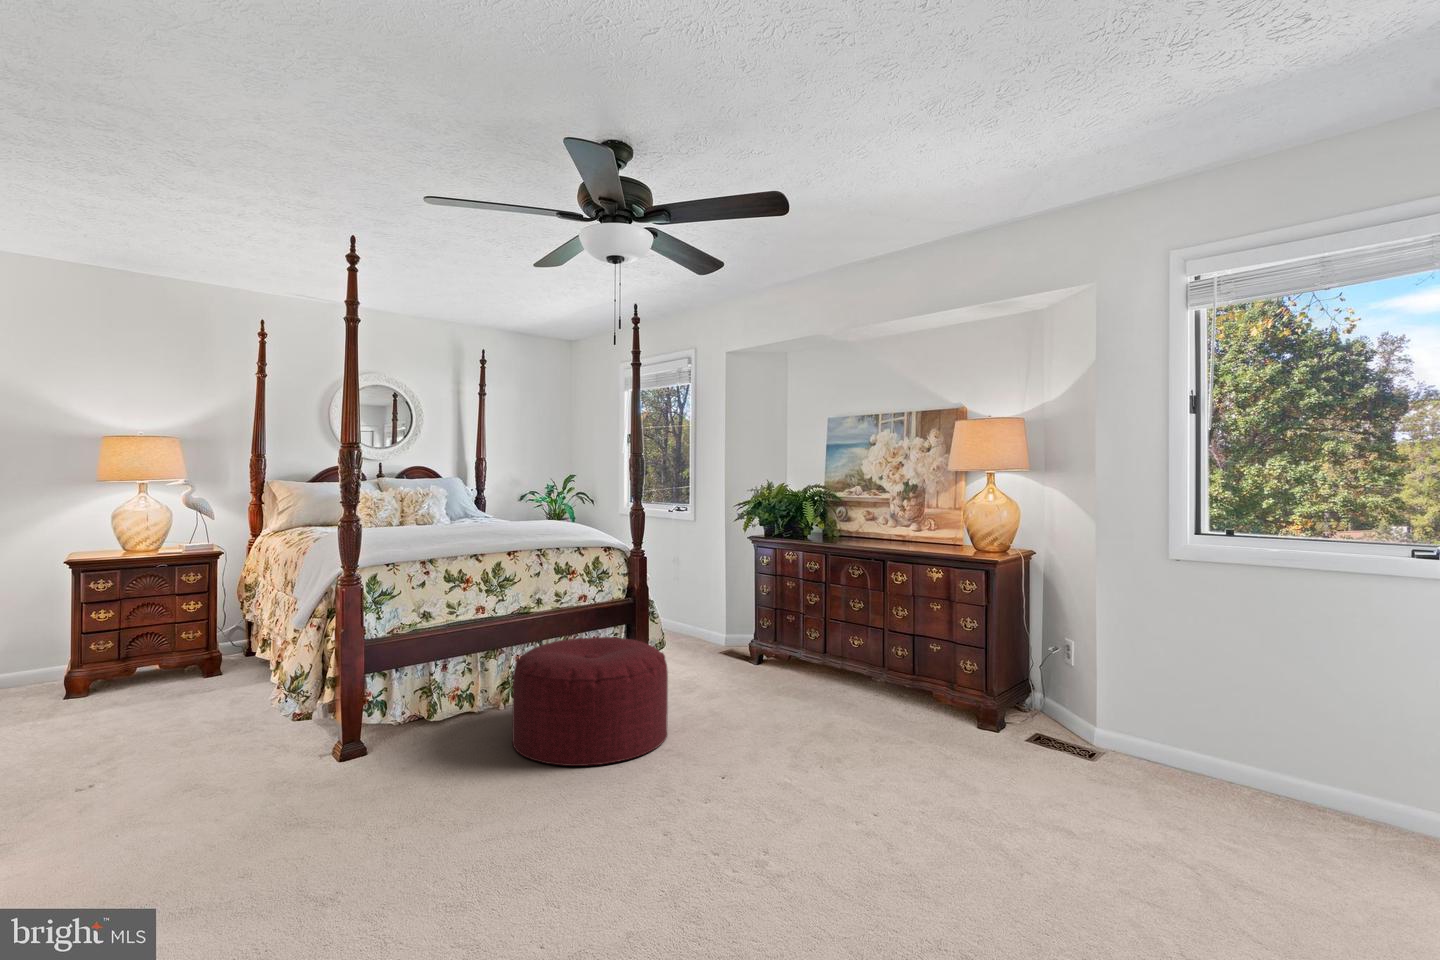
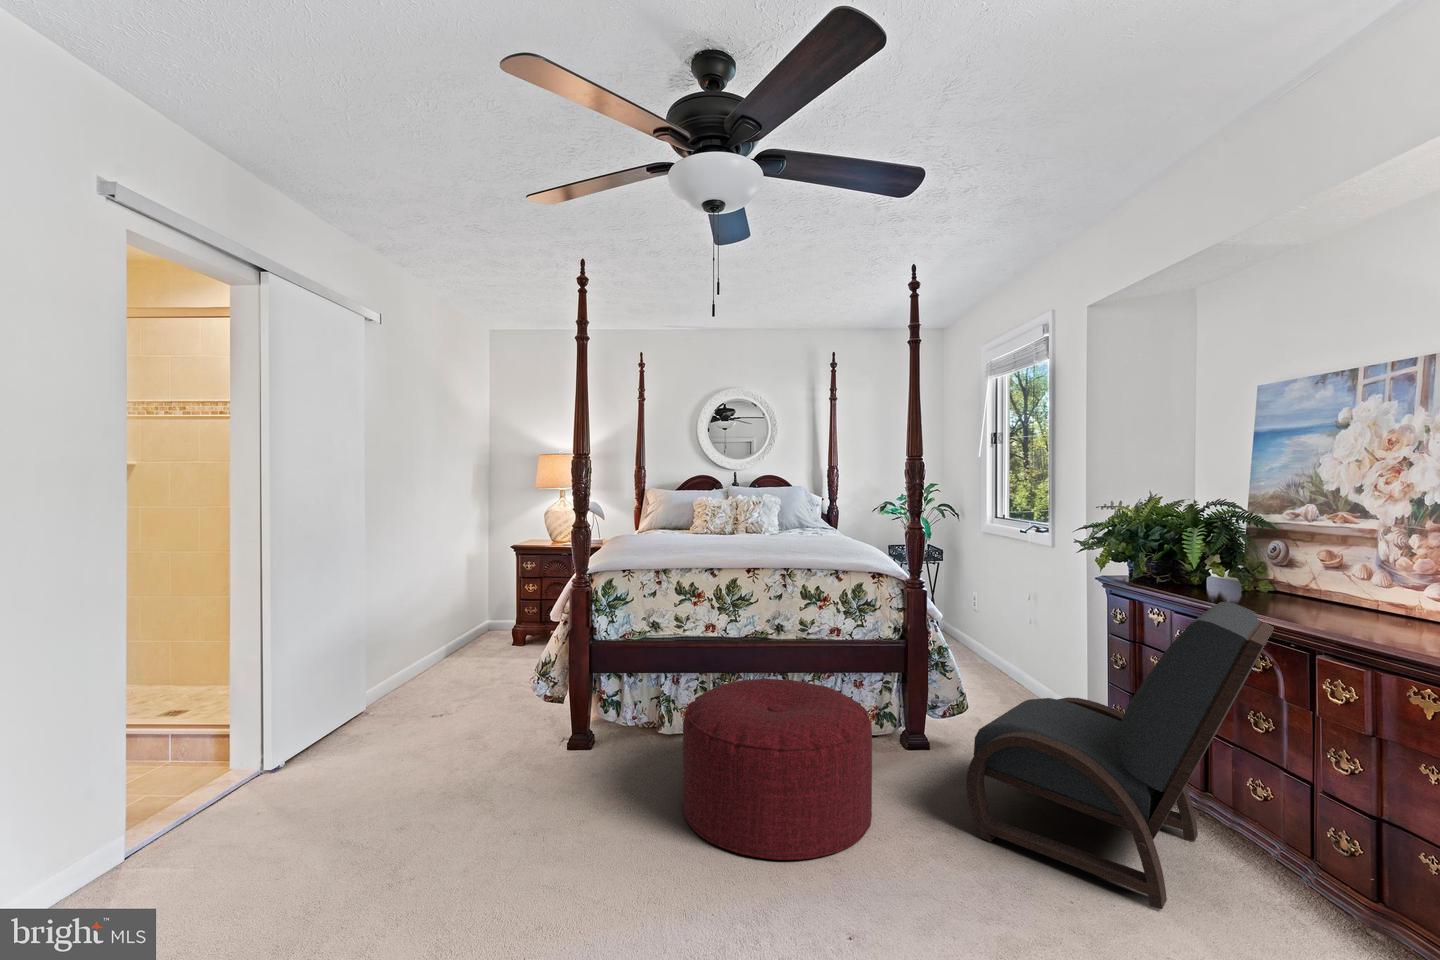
lounge chair: none [721,542,875,716] -> present [966,602,1274,909]

